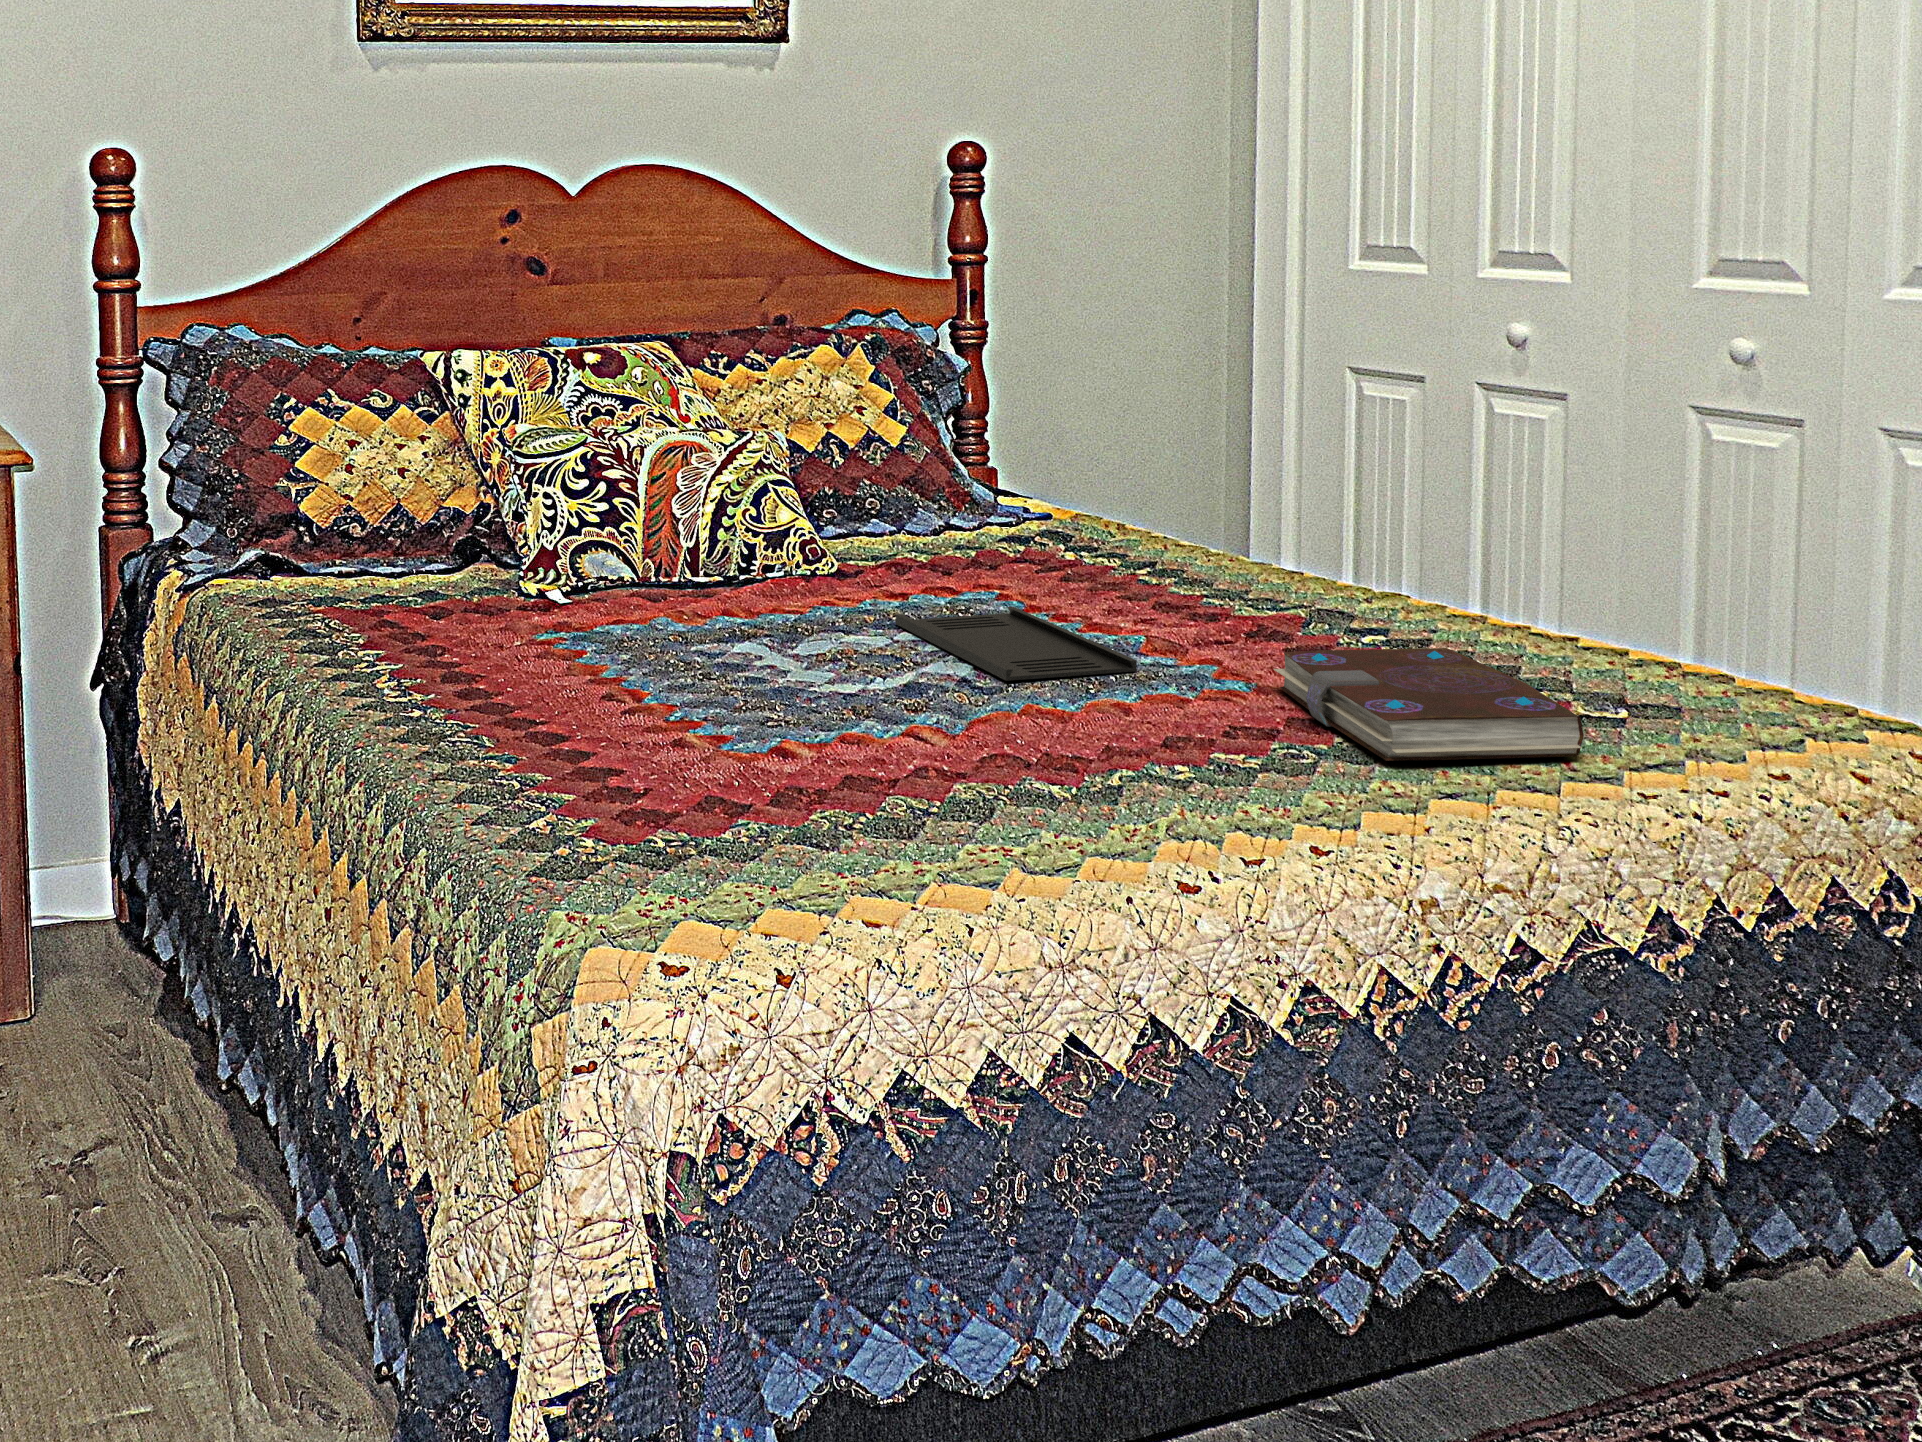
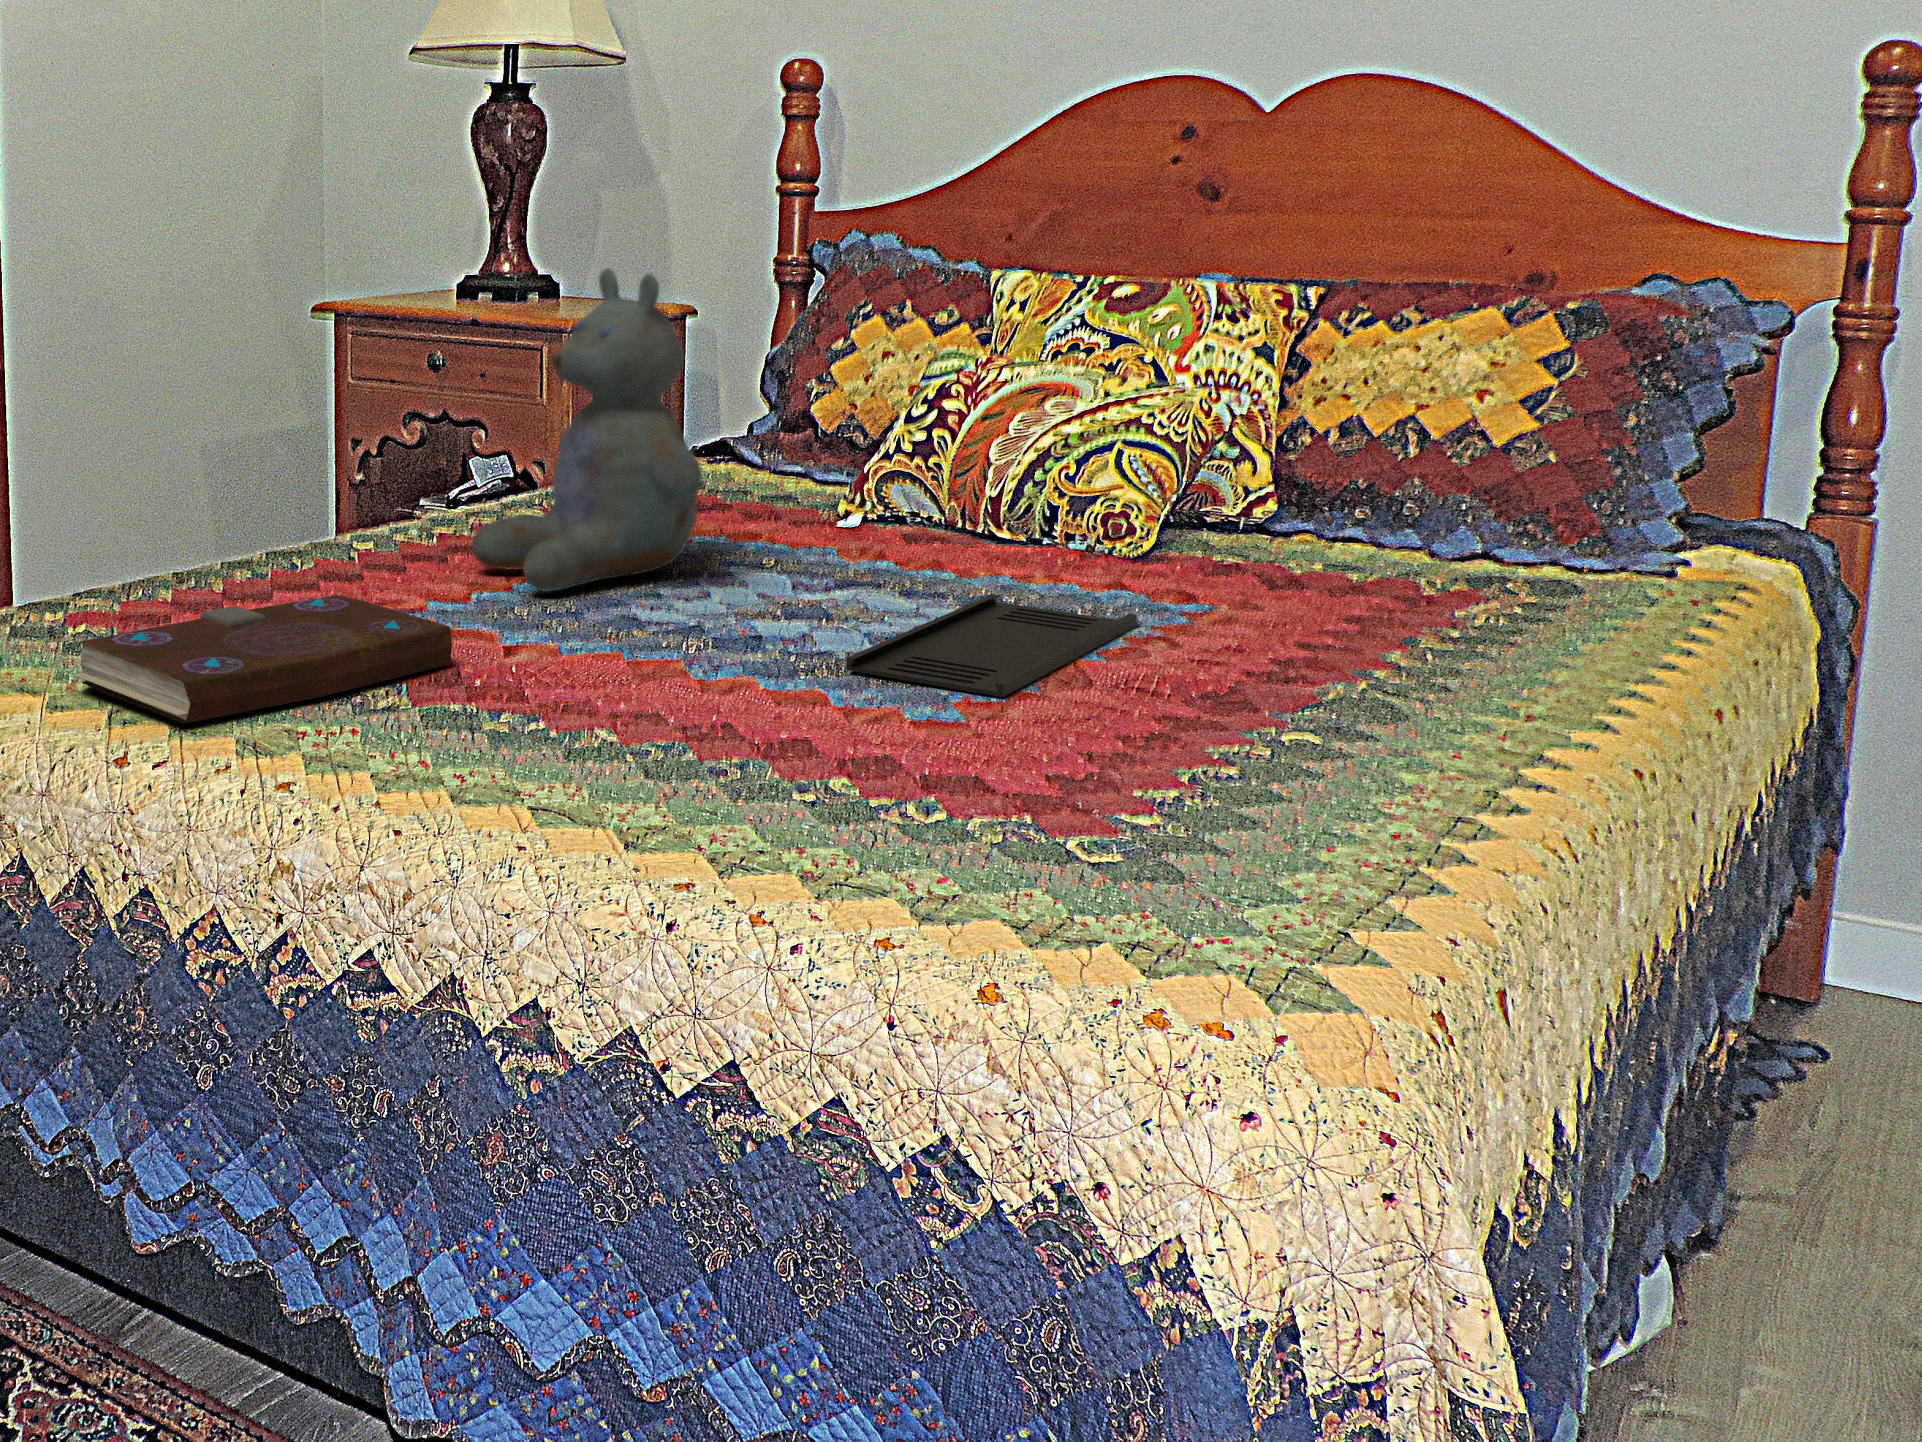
stuffed bear: none [447,364,691,690] -> present [472,268,702,592]
book: present [1274,648,1584,761] -> present [73,595,454,724]

